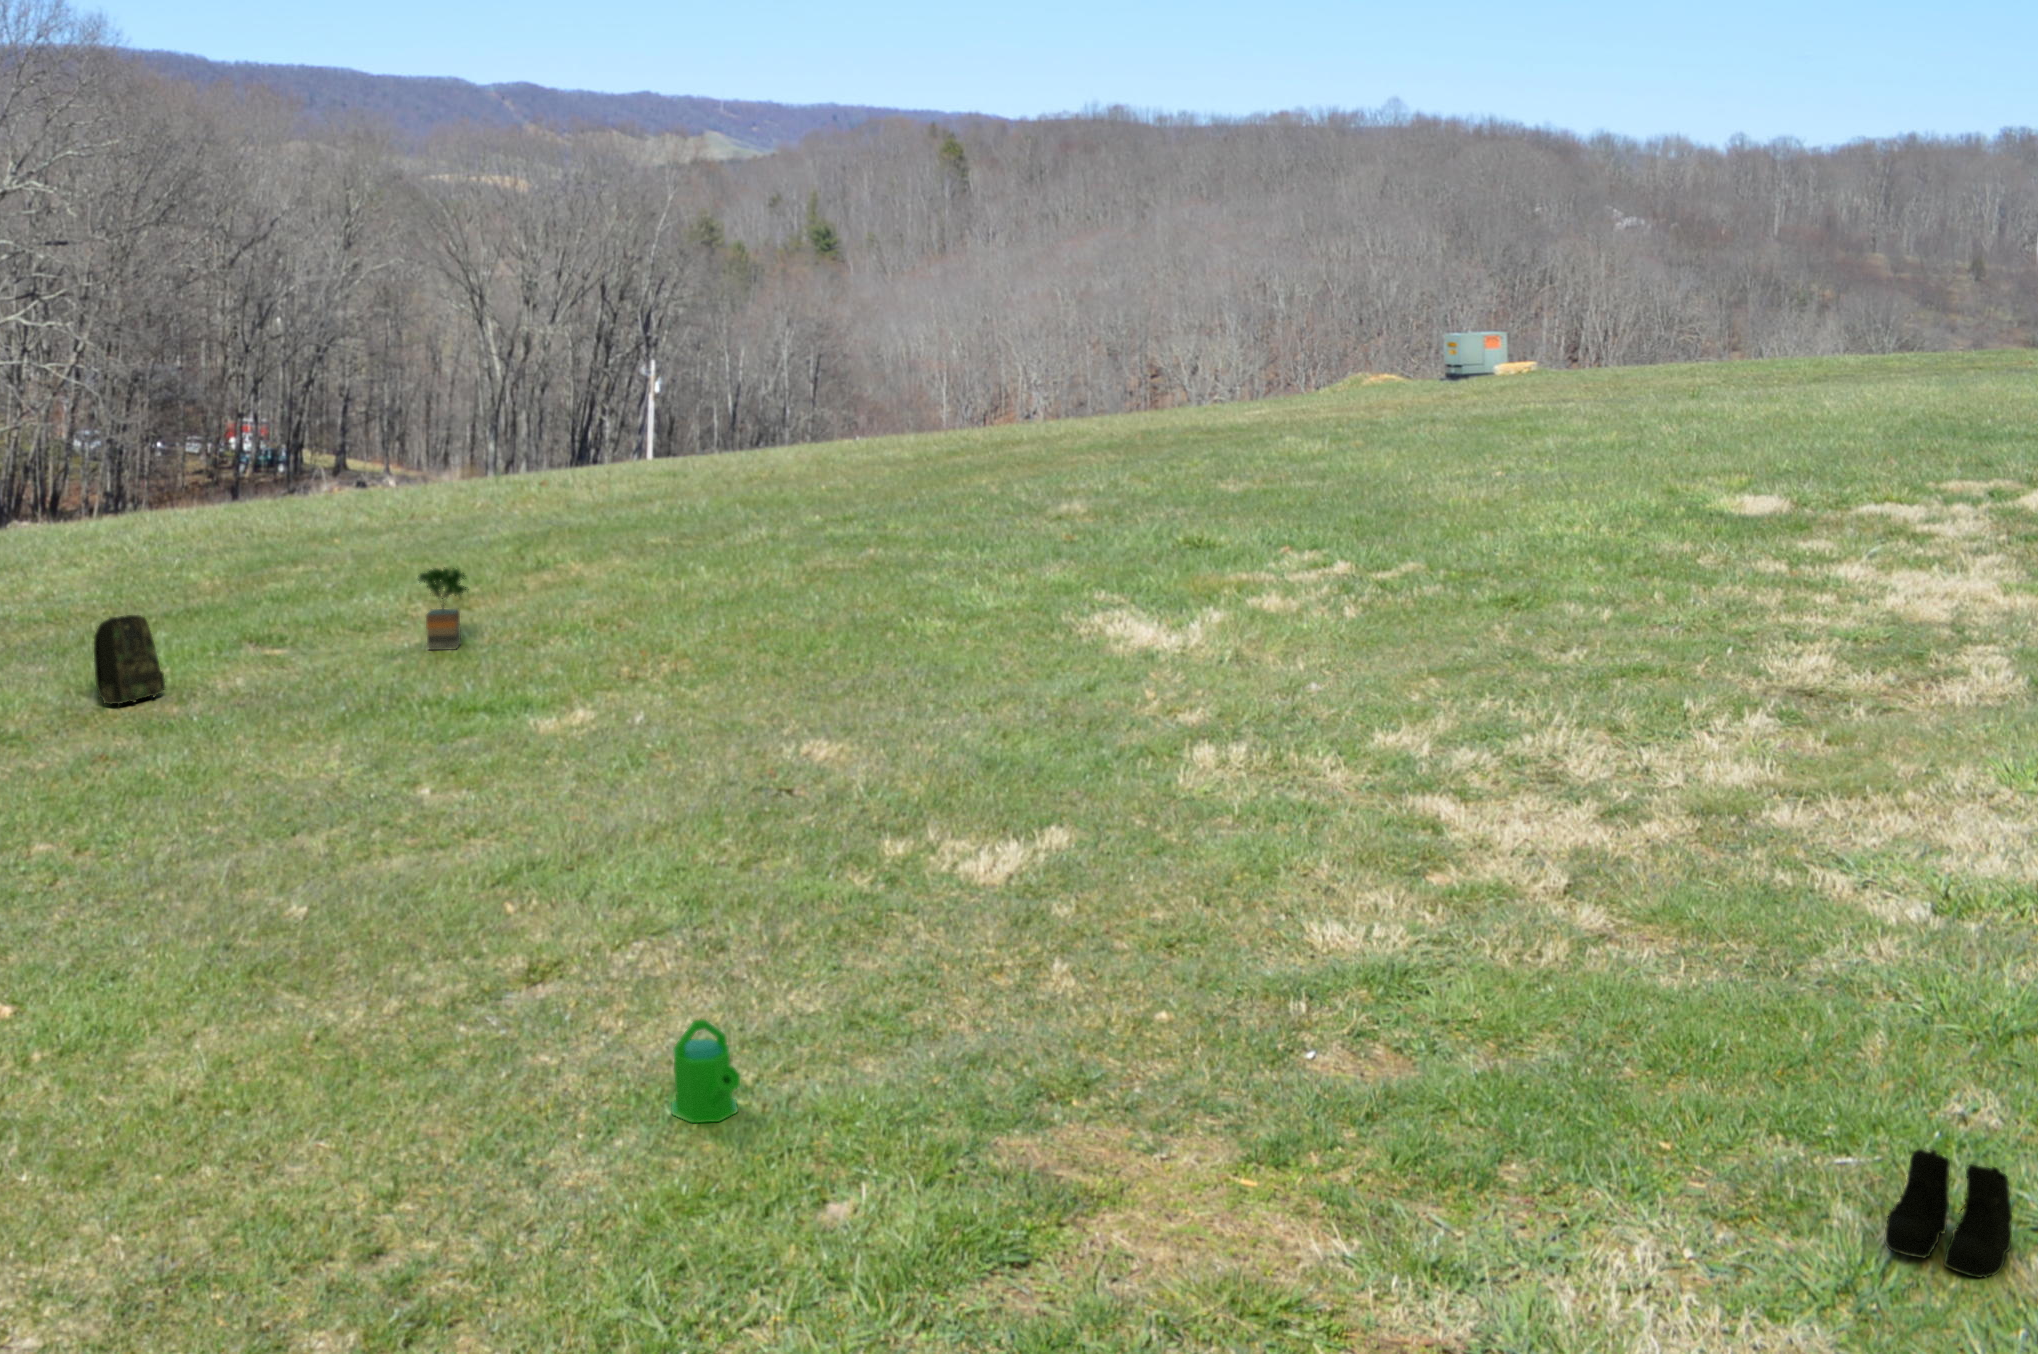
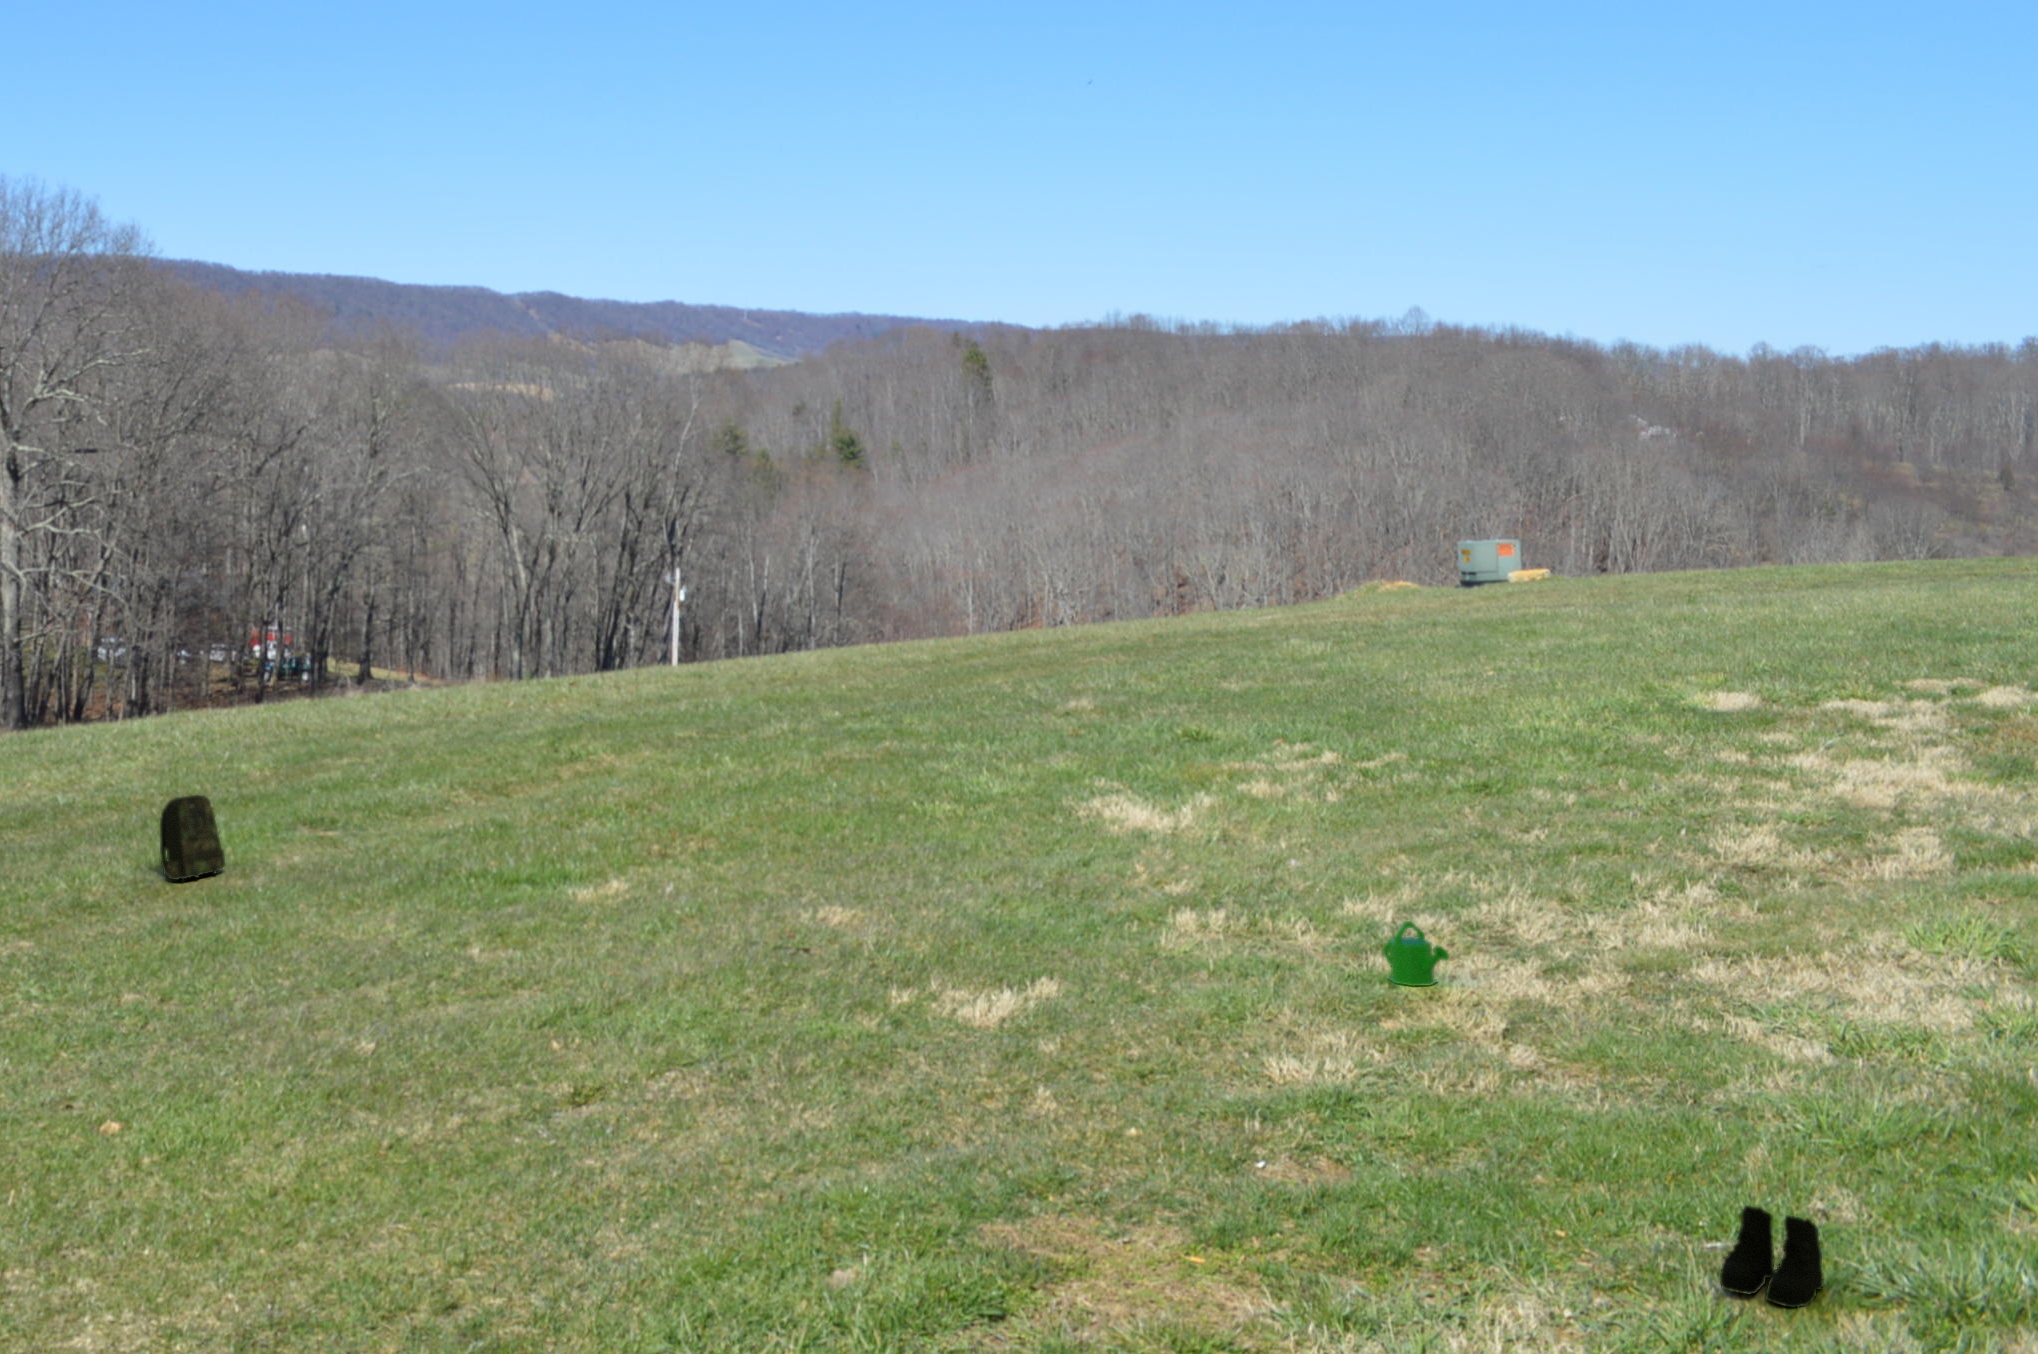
potted tree: present [418,567,469,650] -> none [458,753,510,833]
watering can: present [671,1019,740,1123] -> present [1383,921,1449,986]

